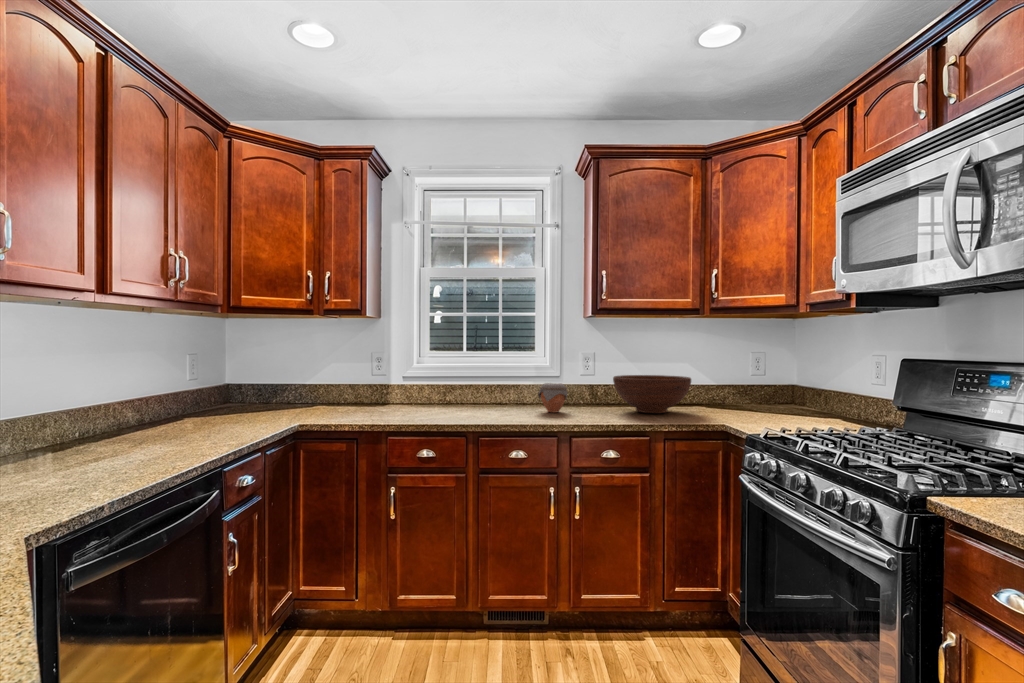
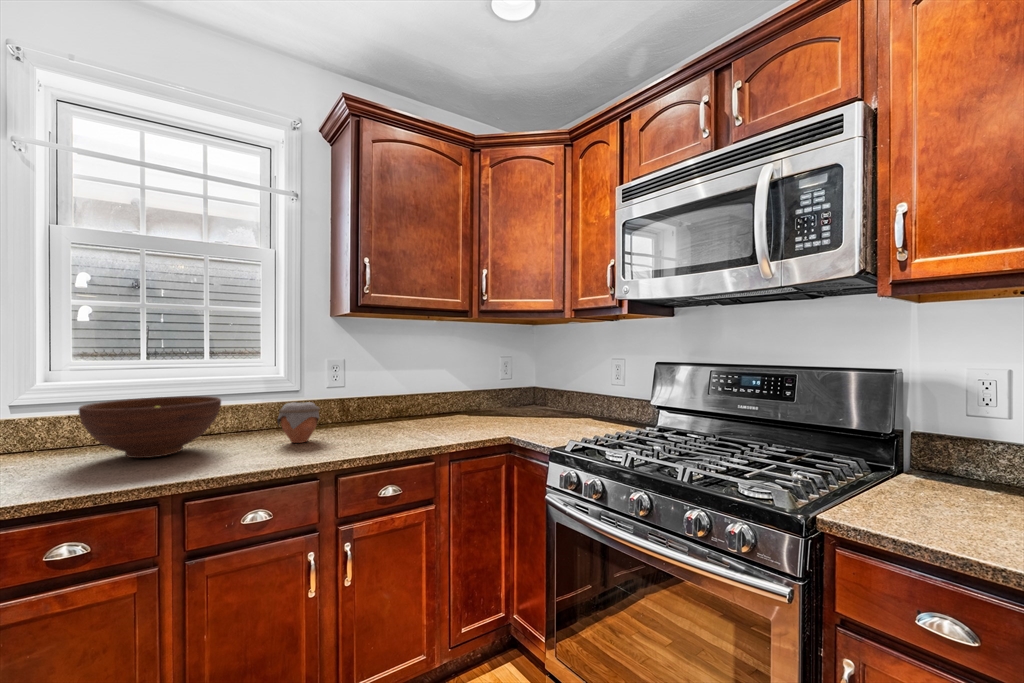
fruit bowl: present [613,375,691,413] -> present [79,396,221,458]

